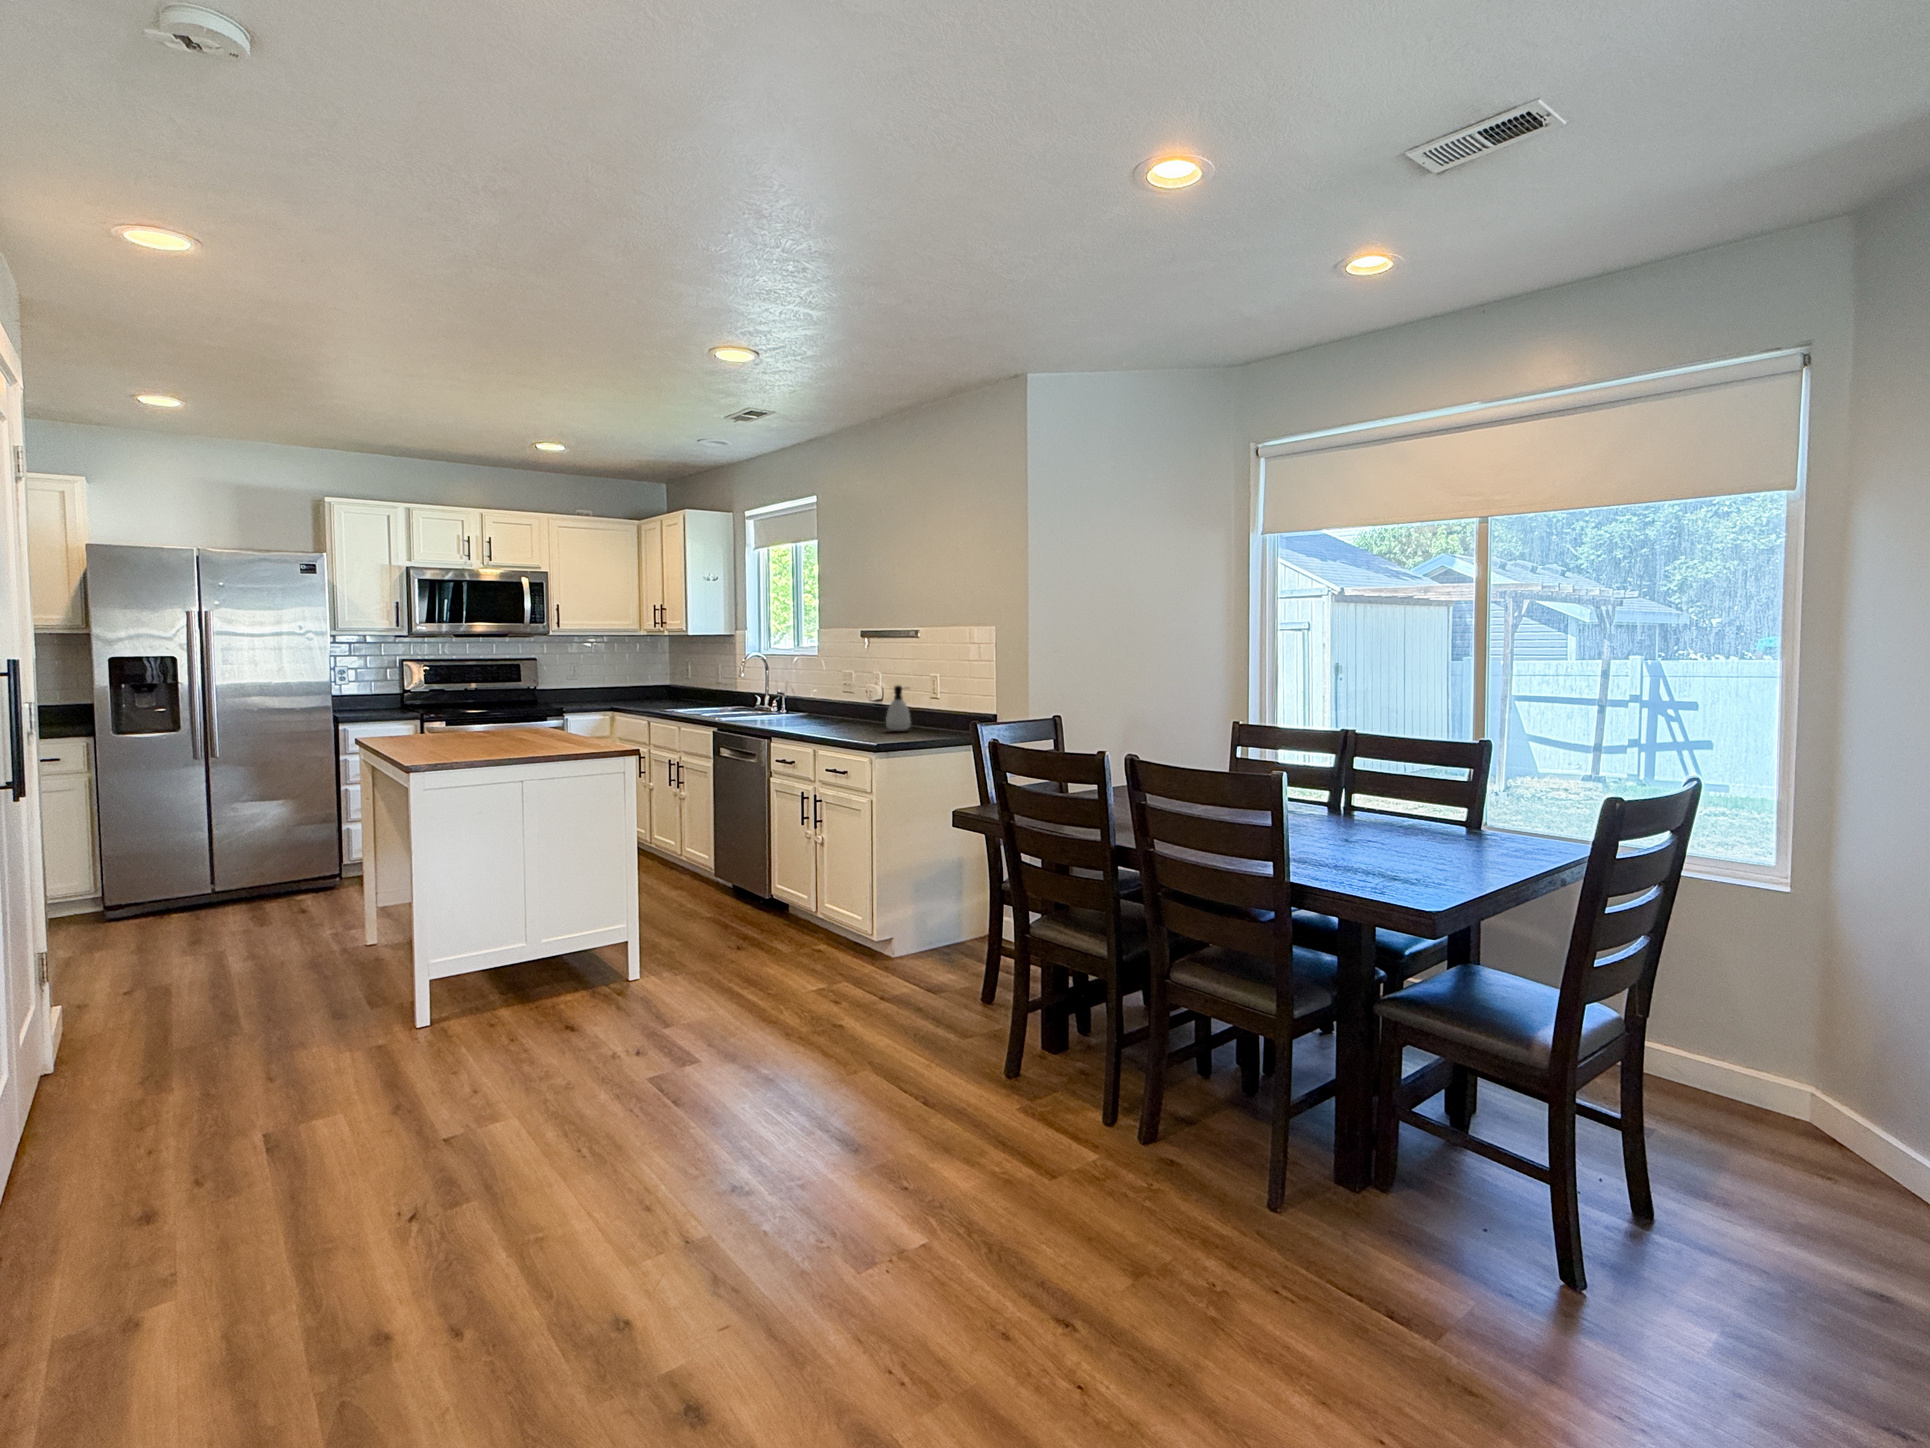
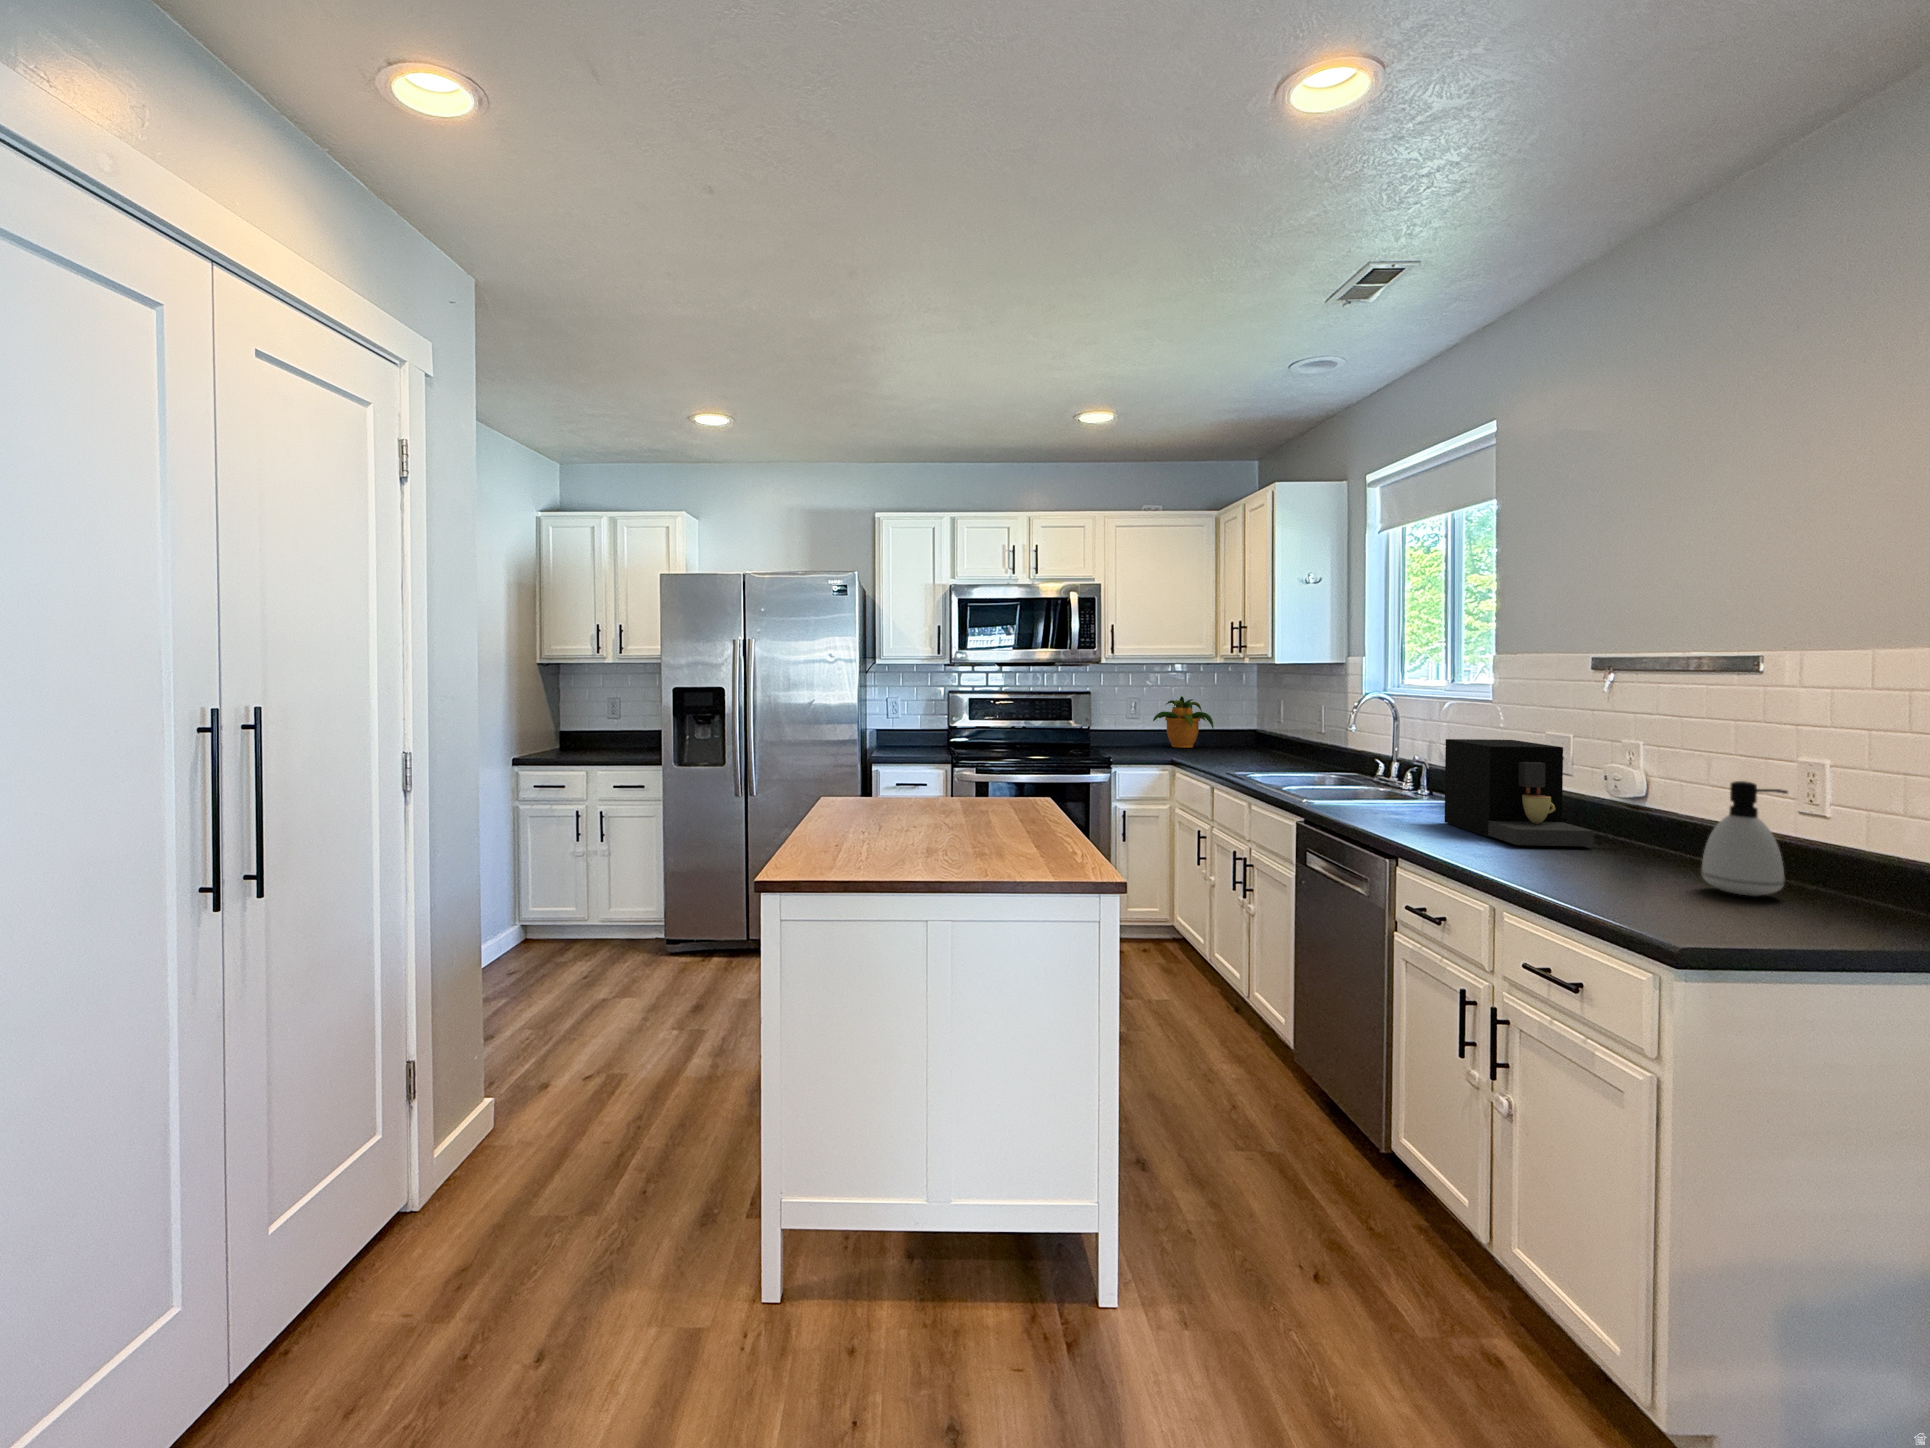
potted plant: none [590,660,638,701] -> present [1153,696,1213,748]
coffee maker: none [793,676,855,726] -> present [1445,739,1594,847]

